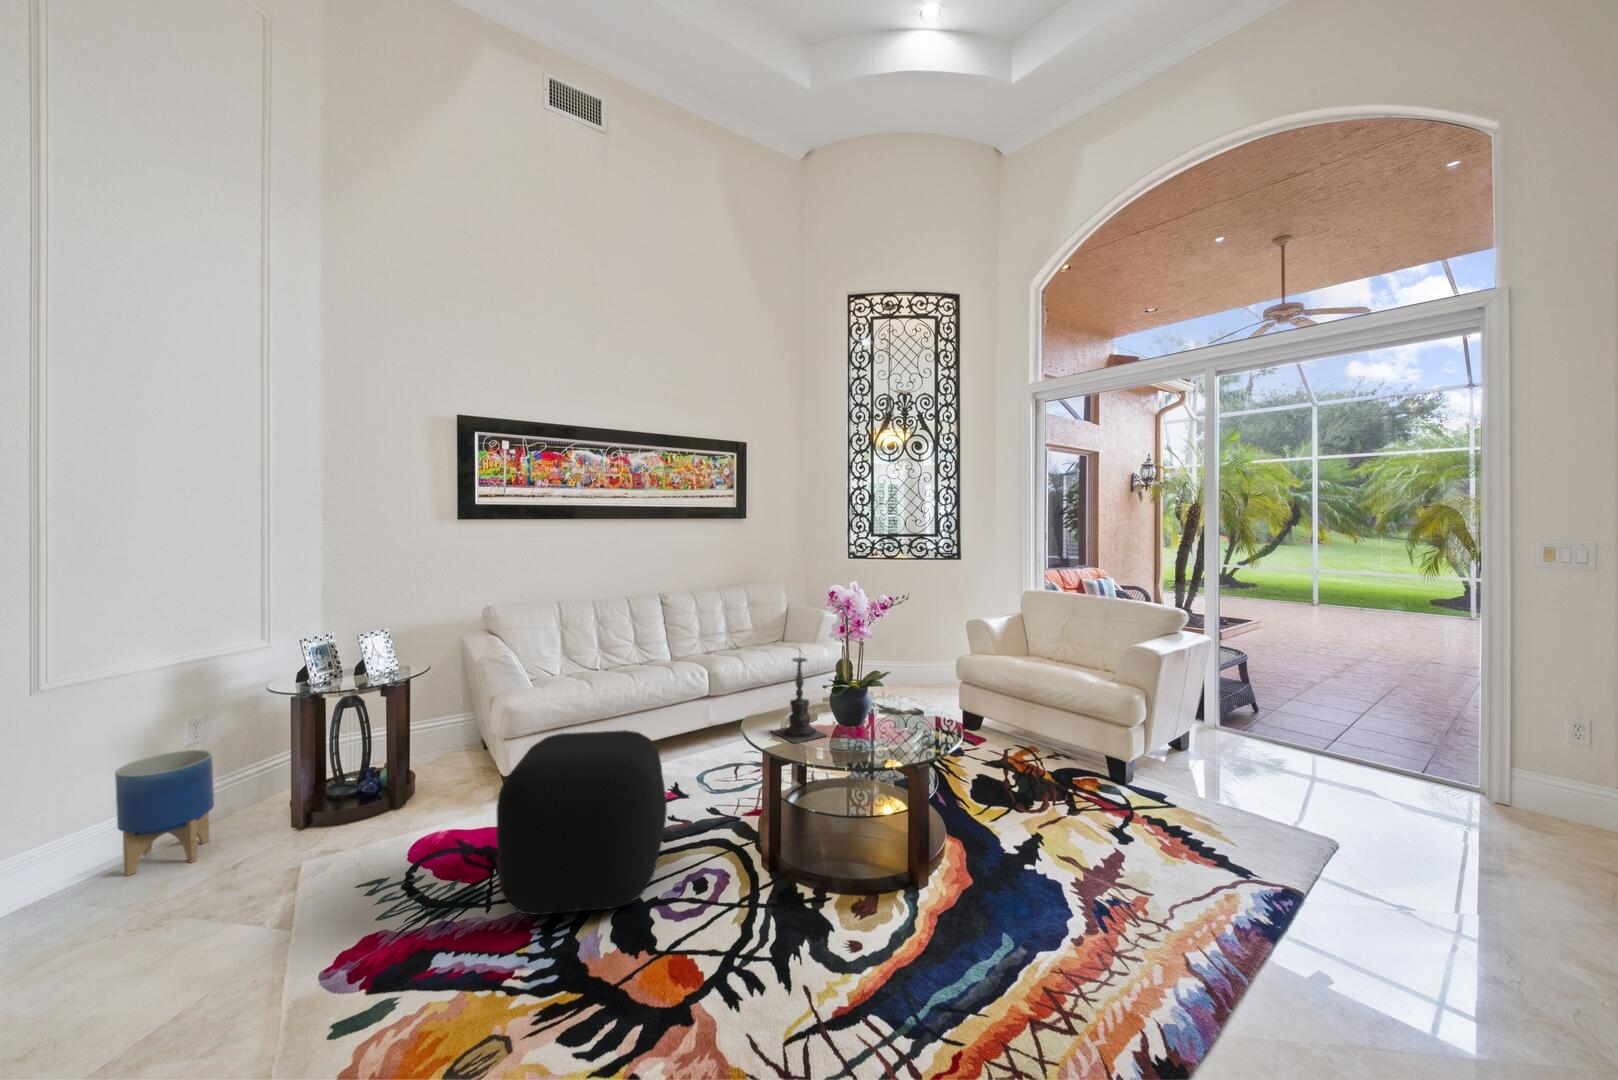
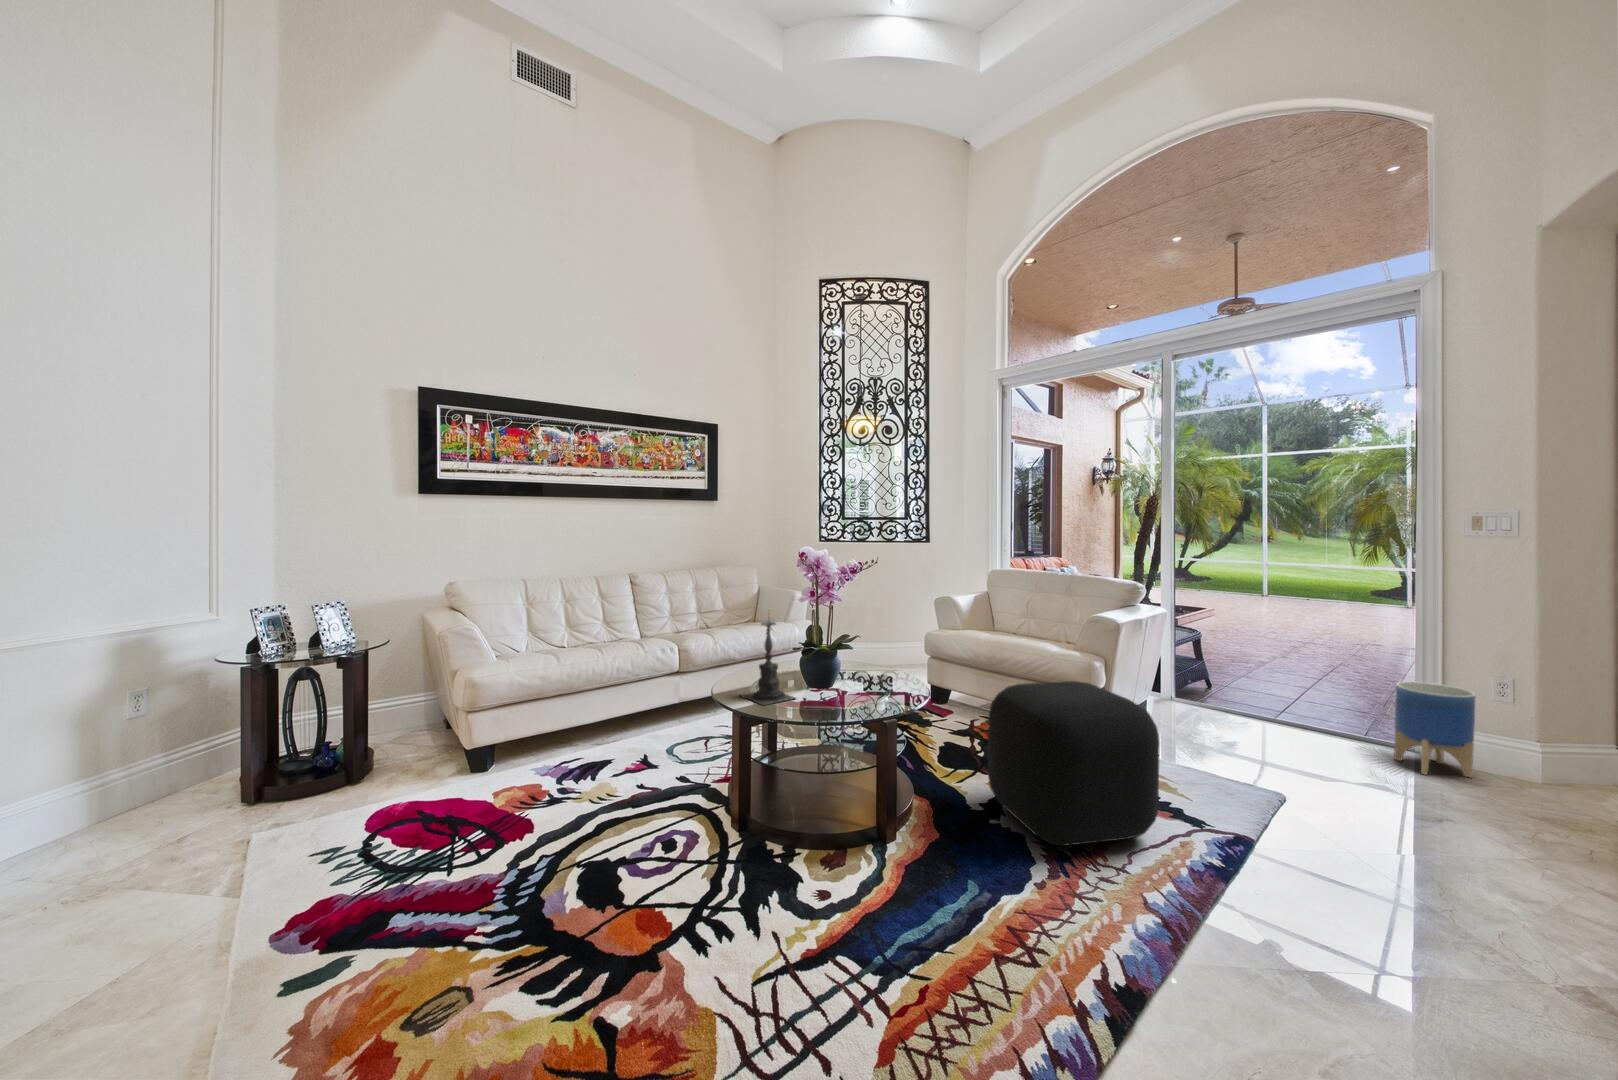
ottoman: present [496,730,667,915] -> present [988,681,1160,846]
planter: present [115,750,214,876] -> present [1394,682,1476,777]

